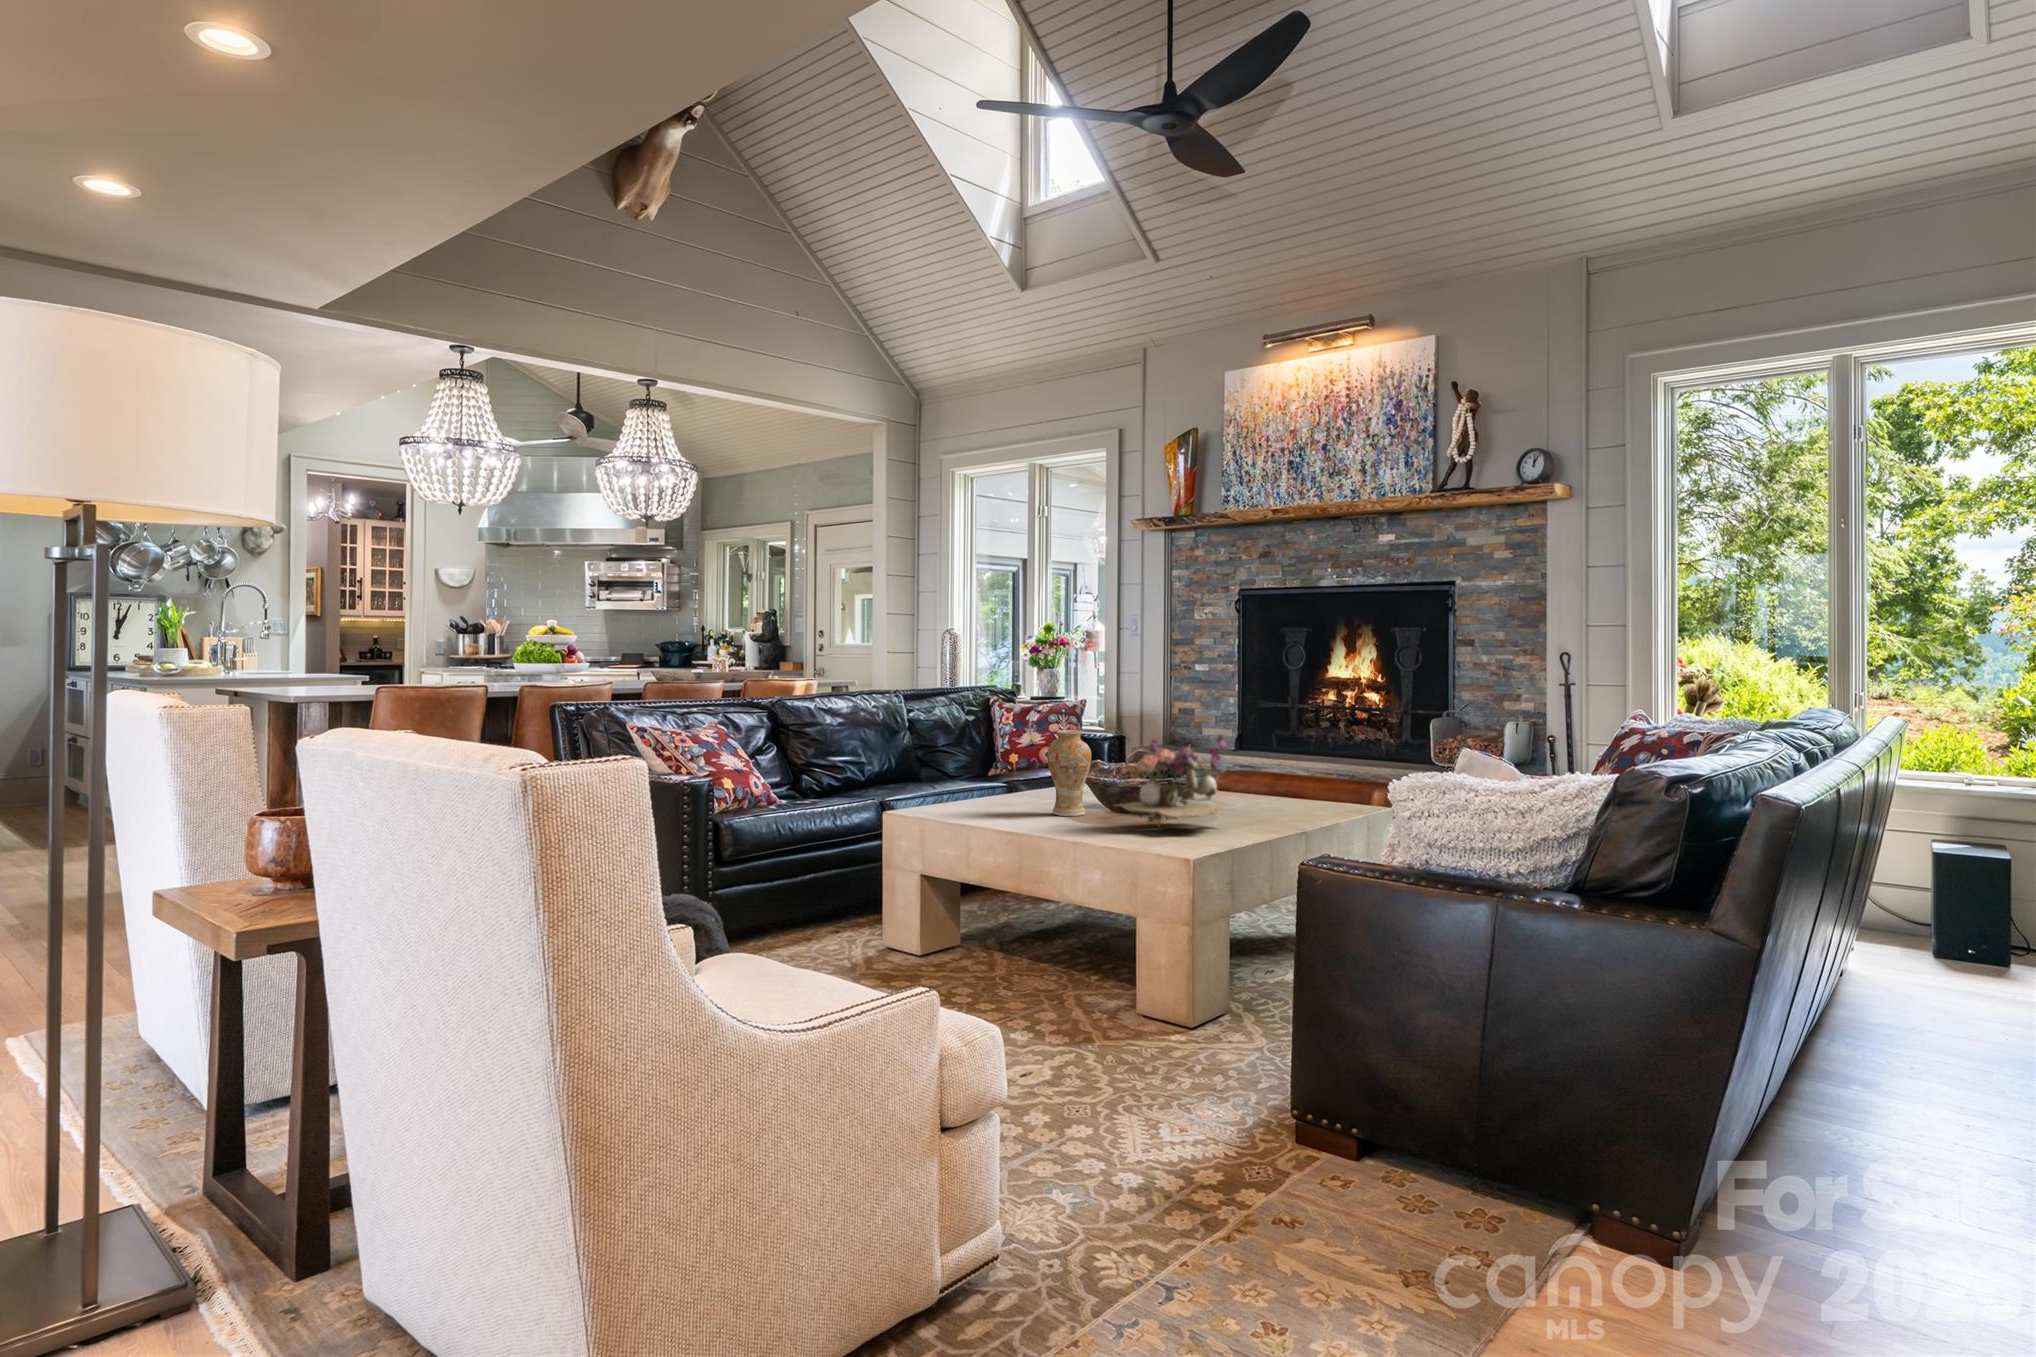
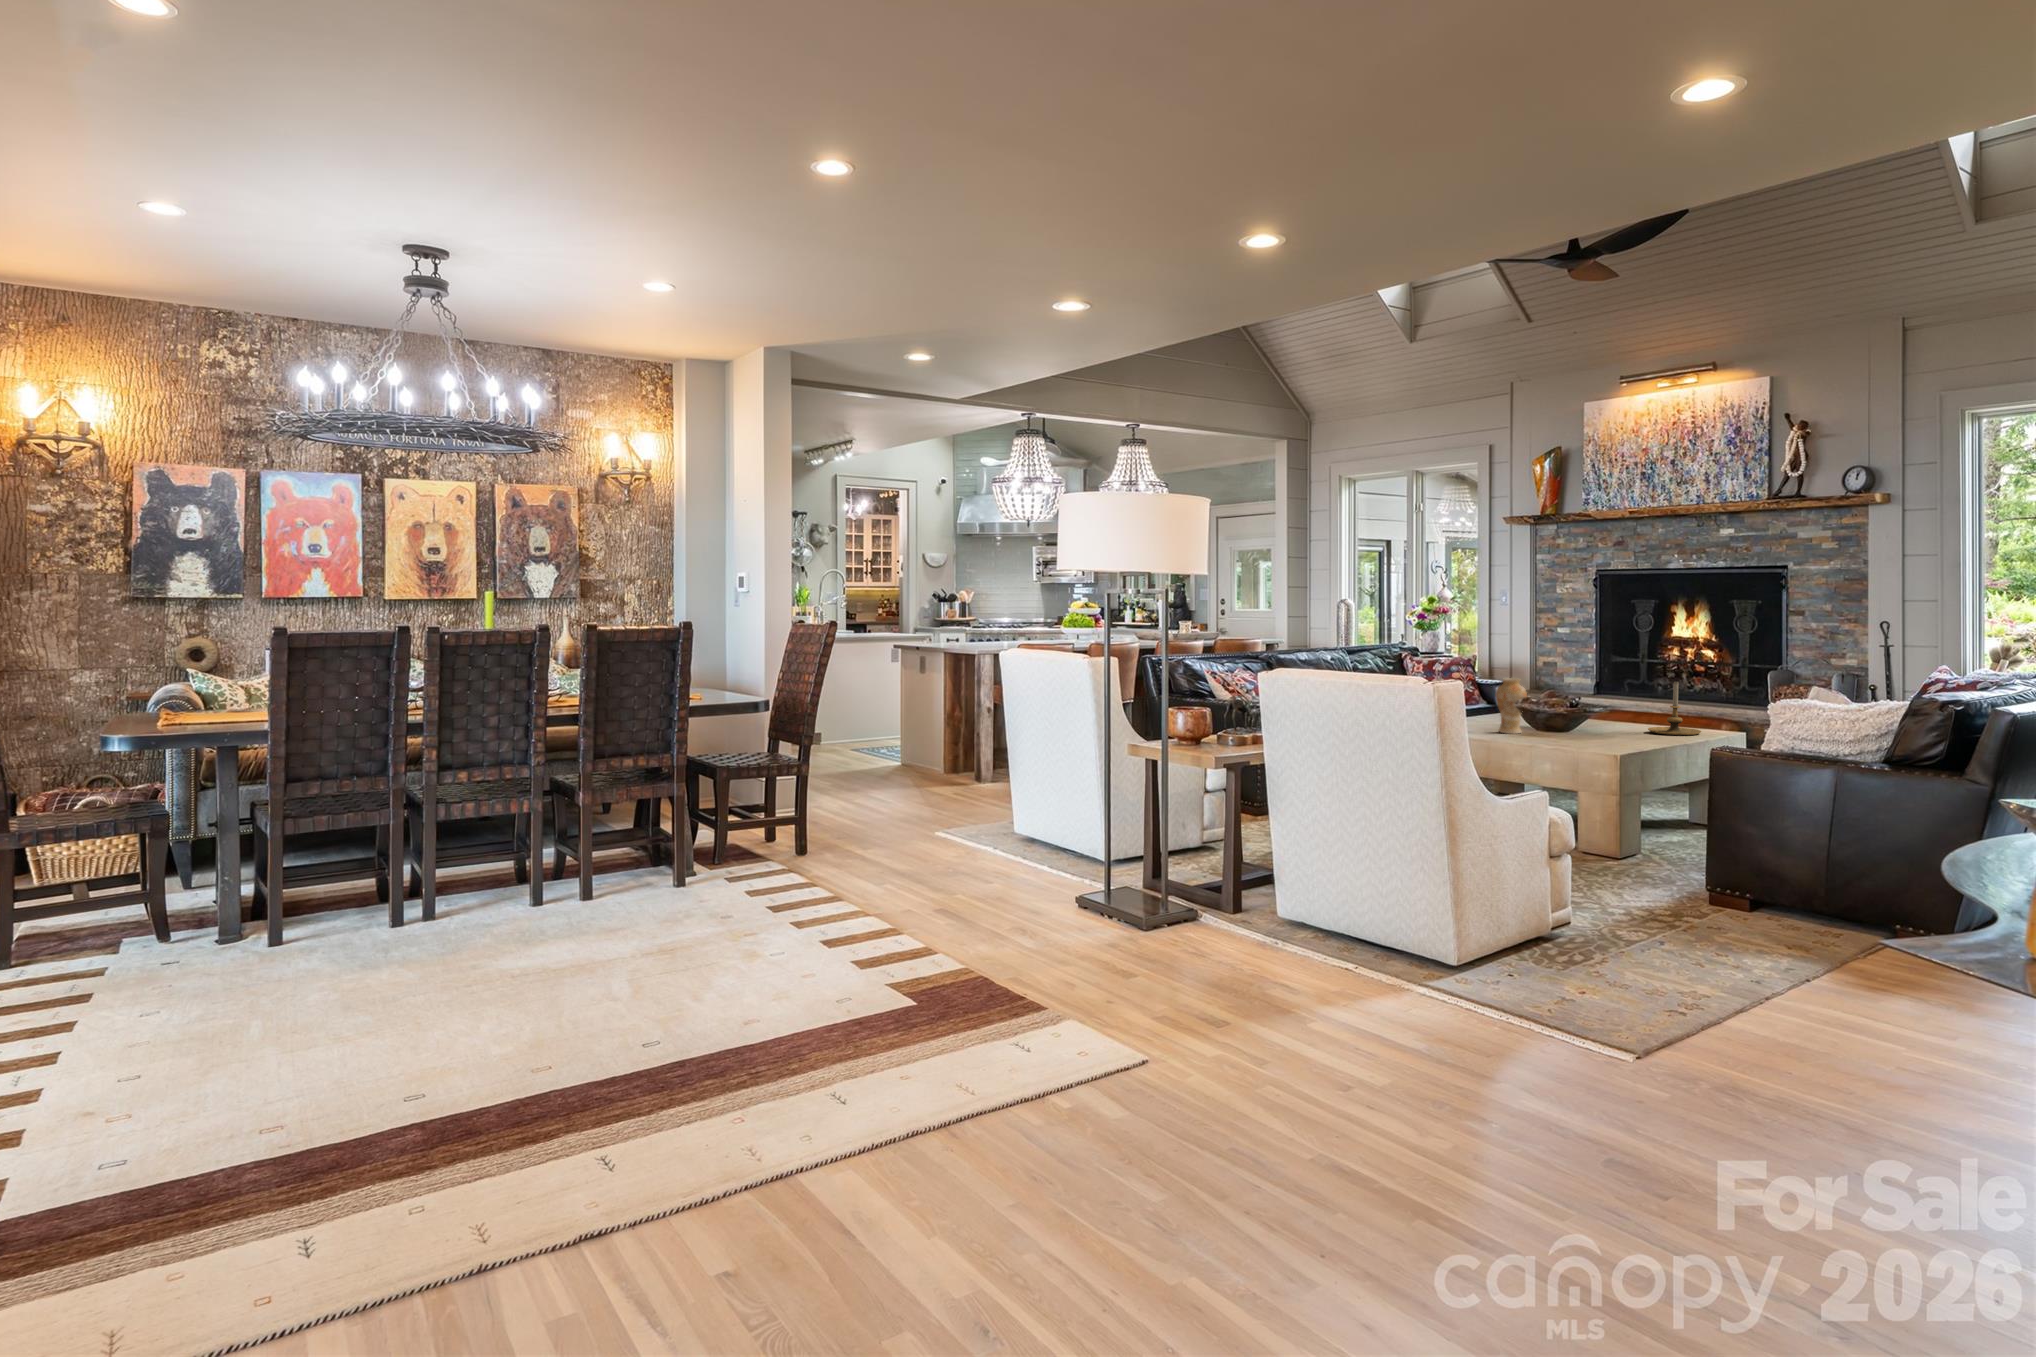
candle holder: none [1262,734,1333,816] -> present [1648,682,1701,735]
flower arrangement: present [1118,735,1235,825] -> none [1553,680,1639,740]

